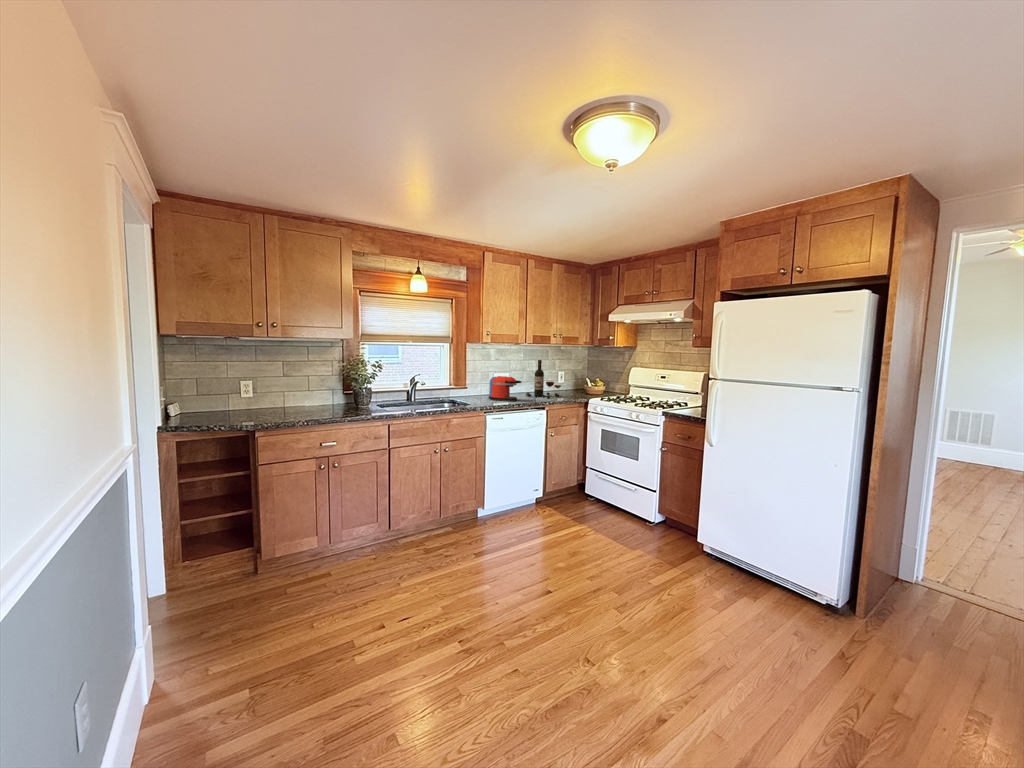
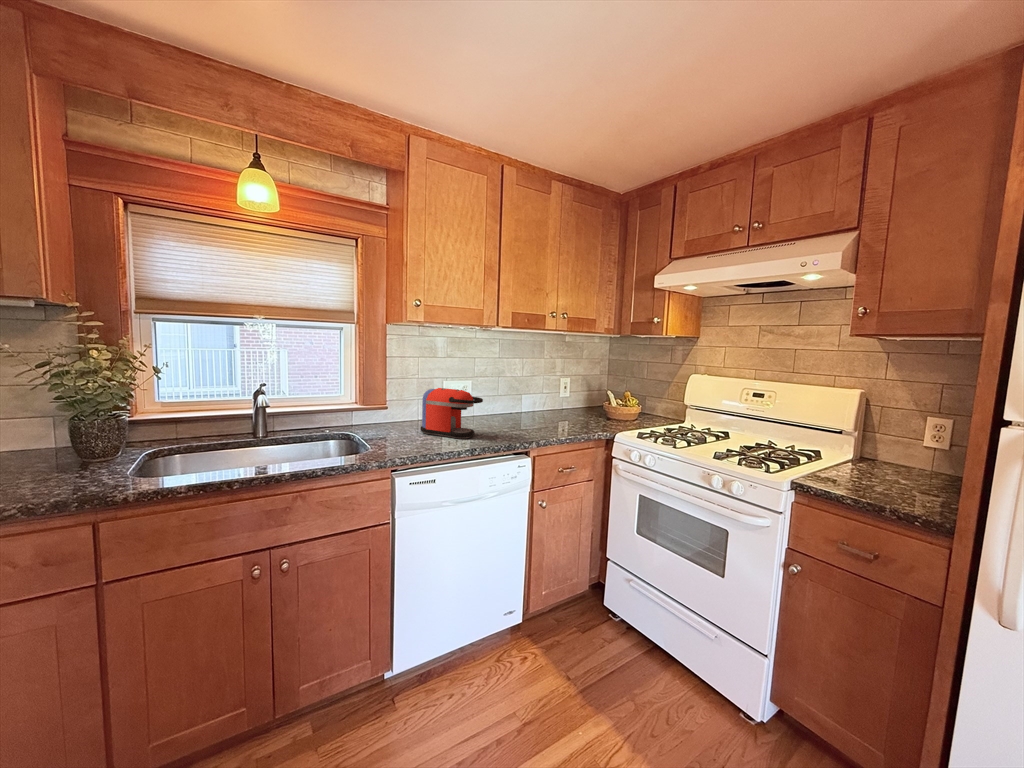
wine bottle: present [526,360,561,398] -> none [498,358,564,432]

